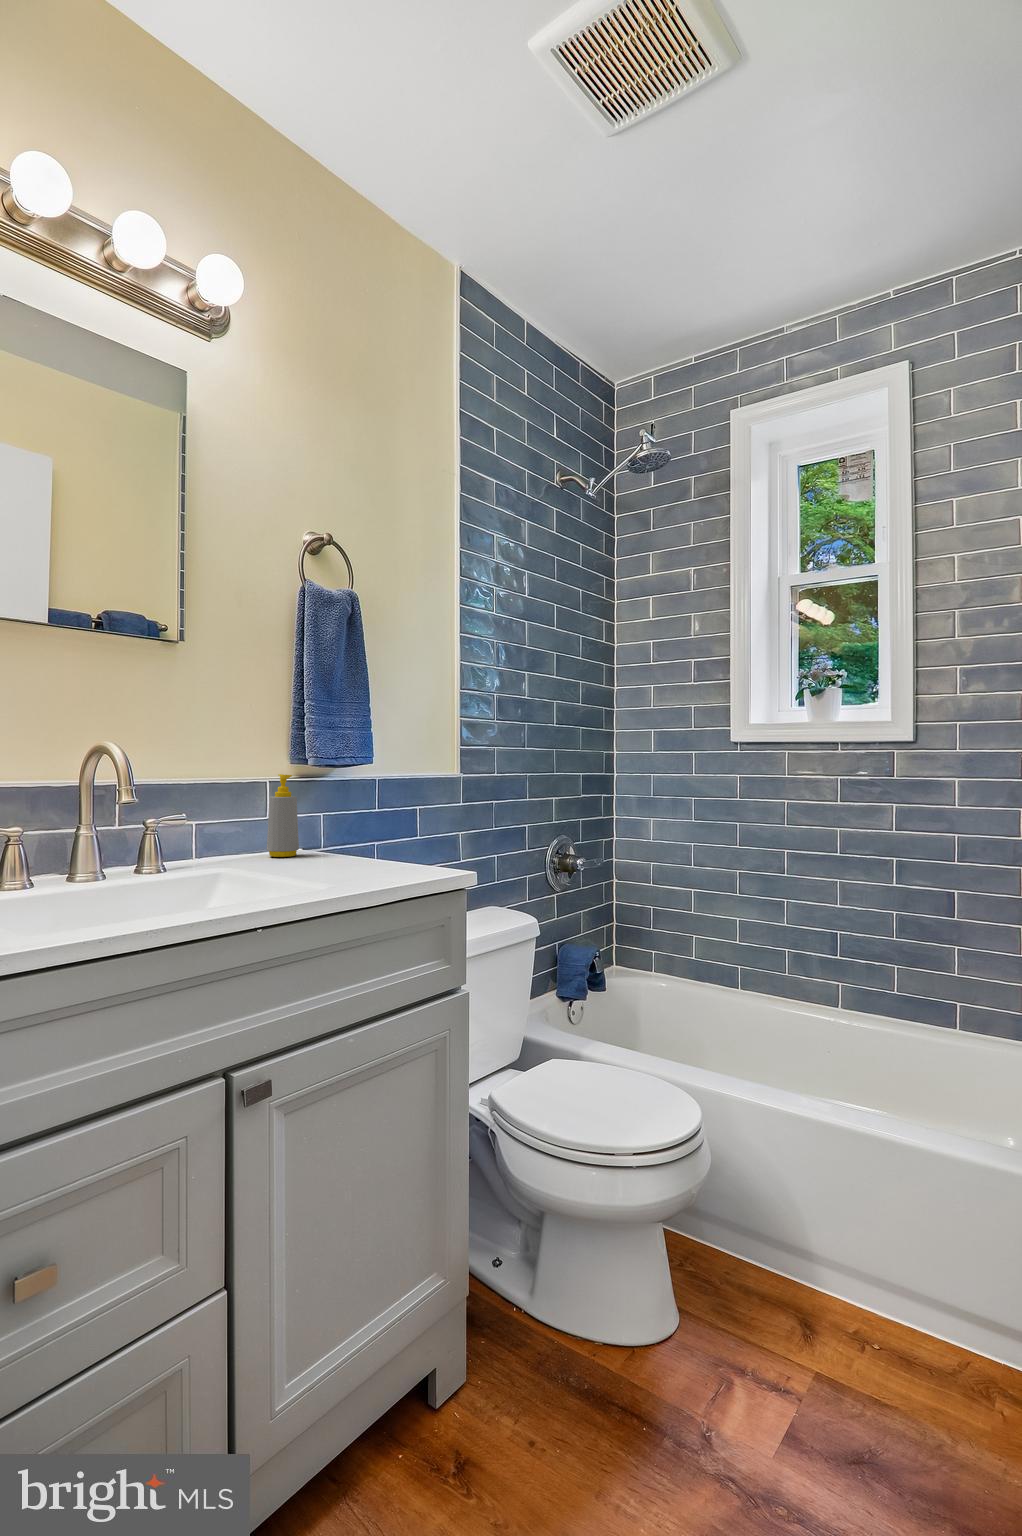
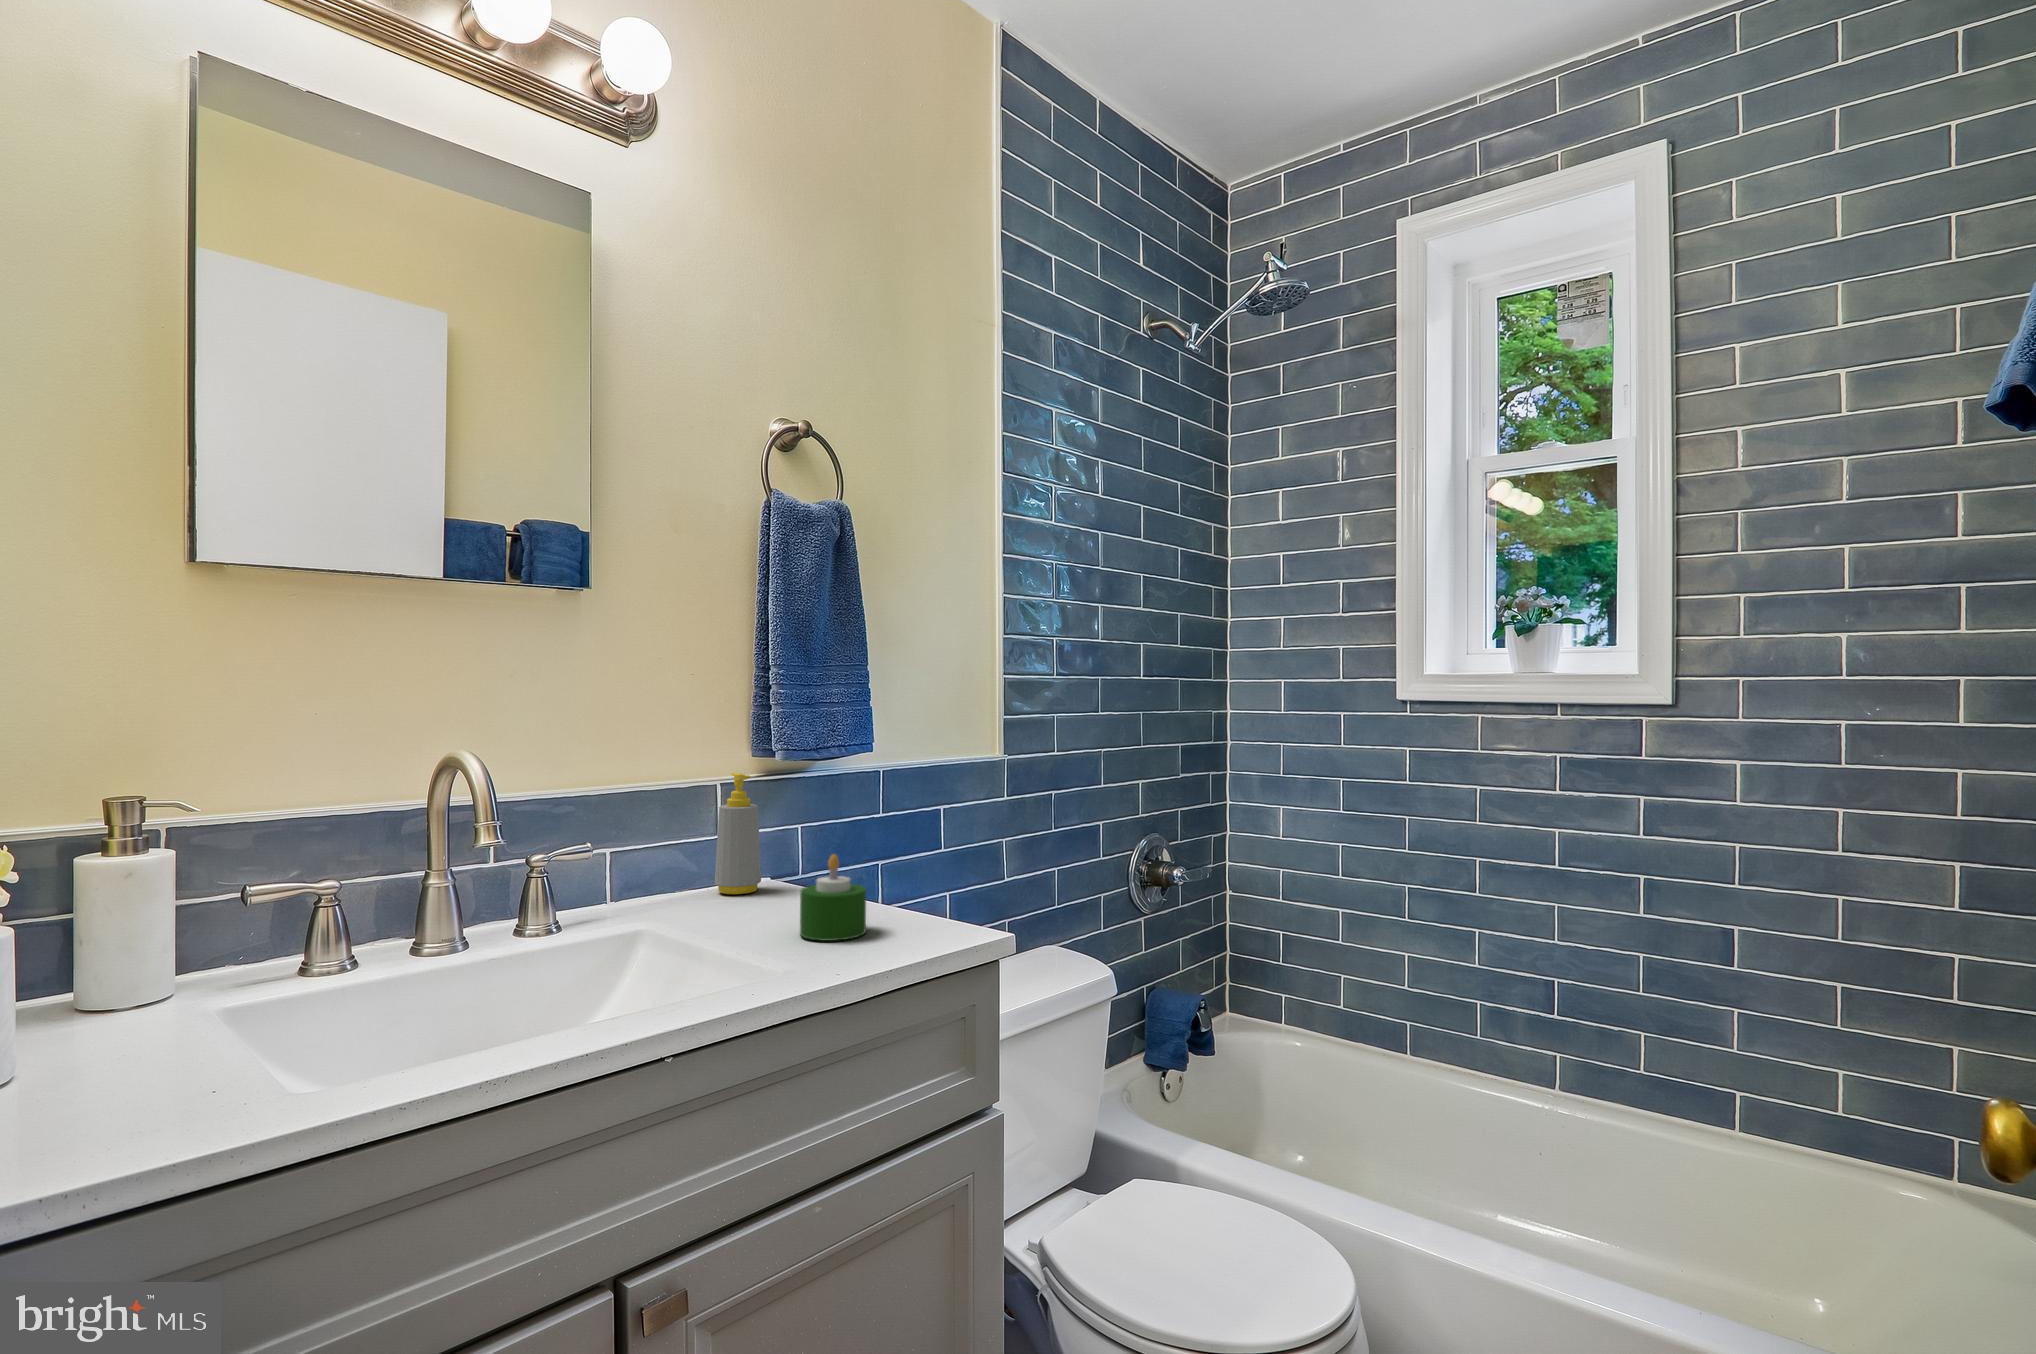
candle: none [334,817,379,874] -> present [800,854,866,941]

